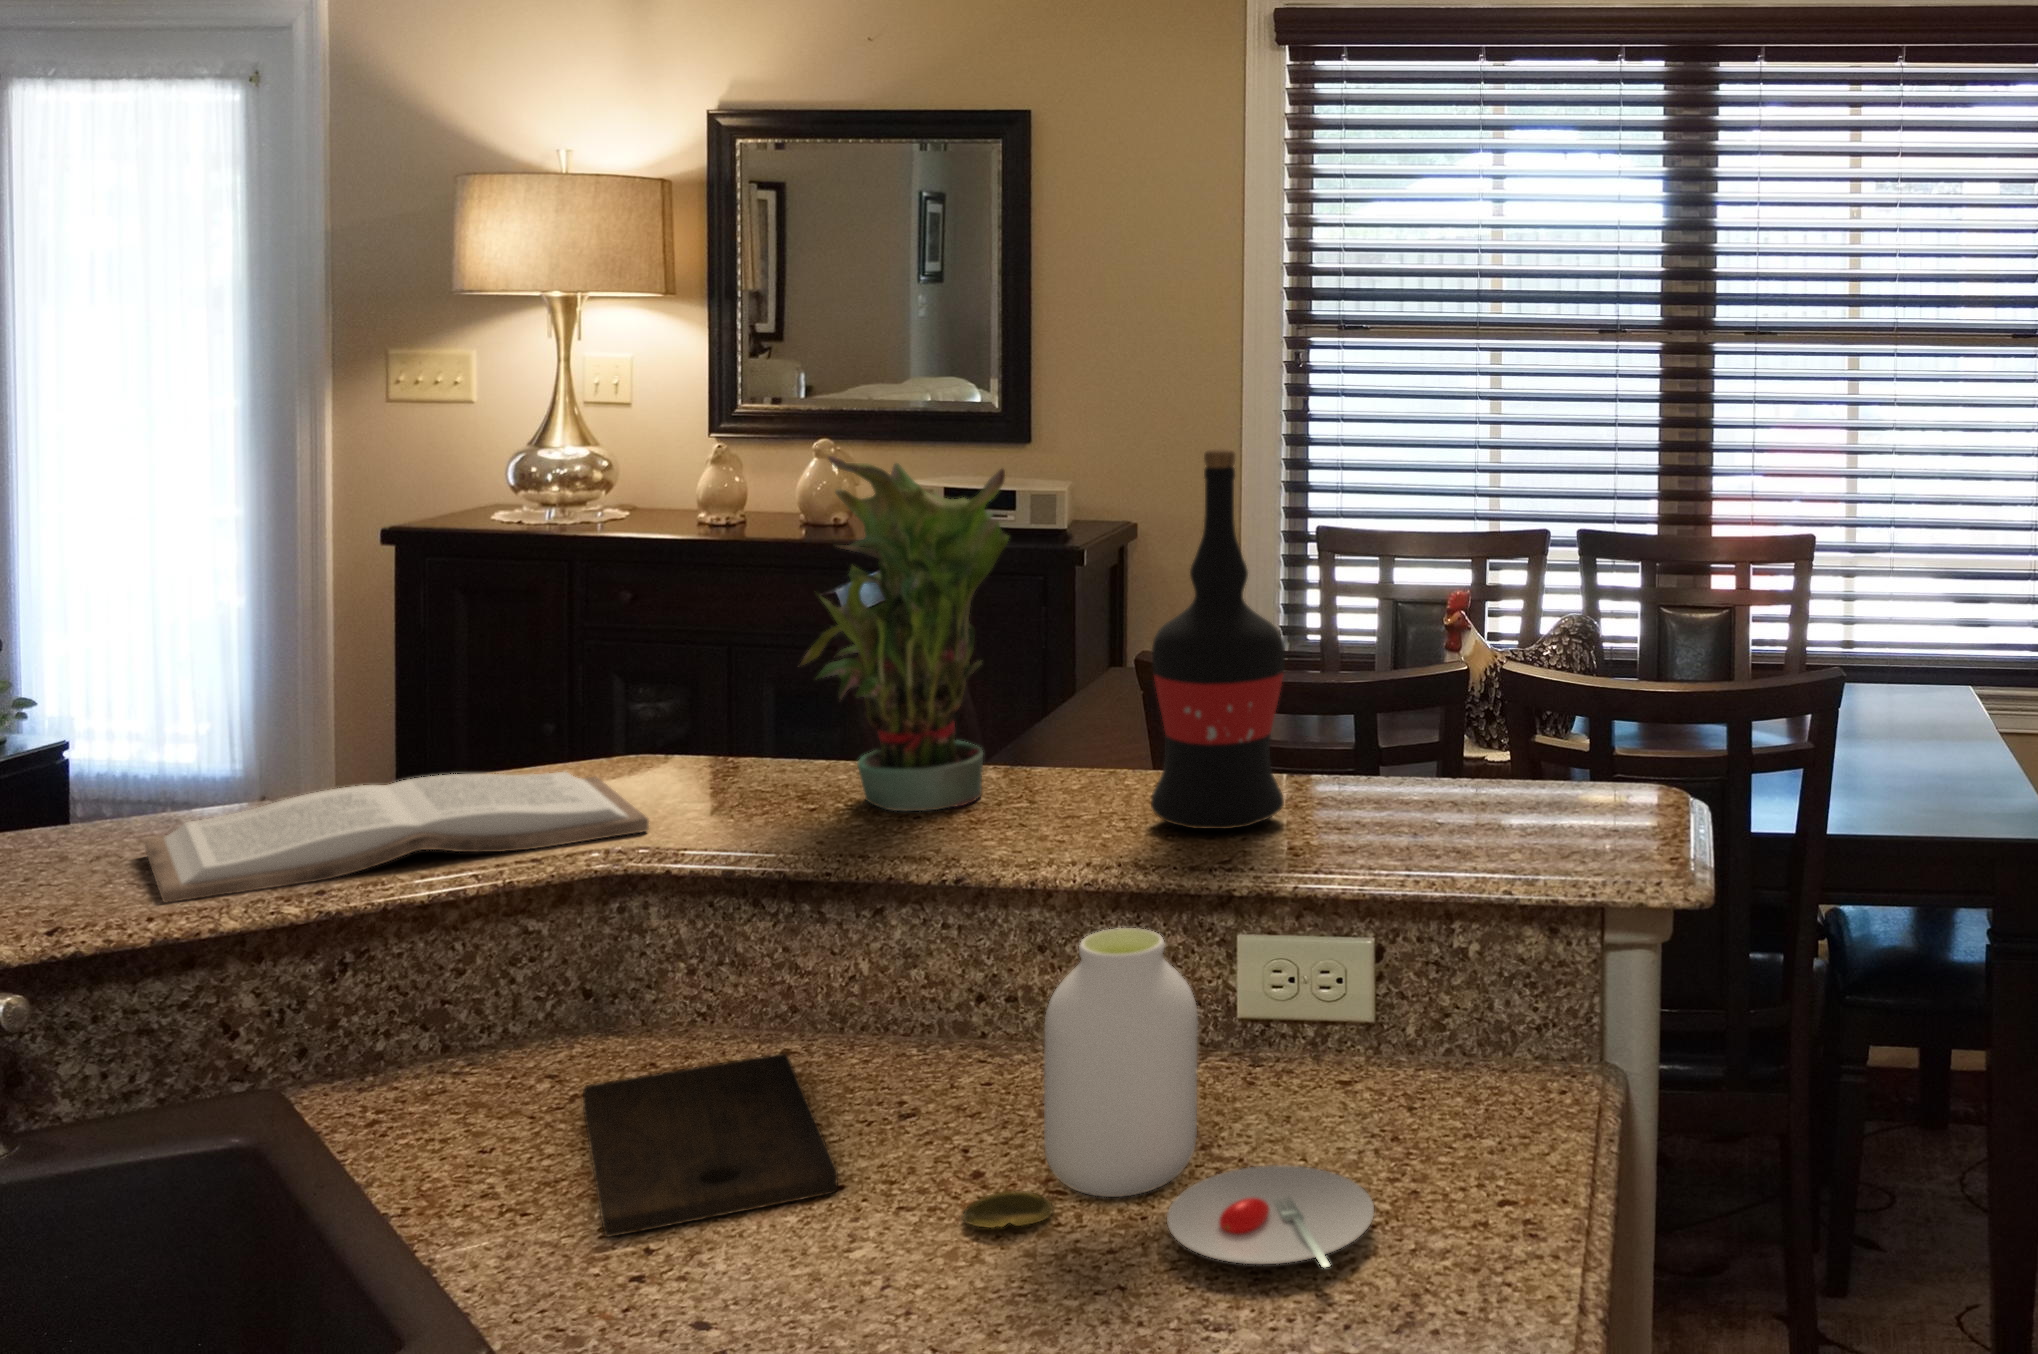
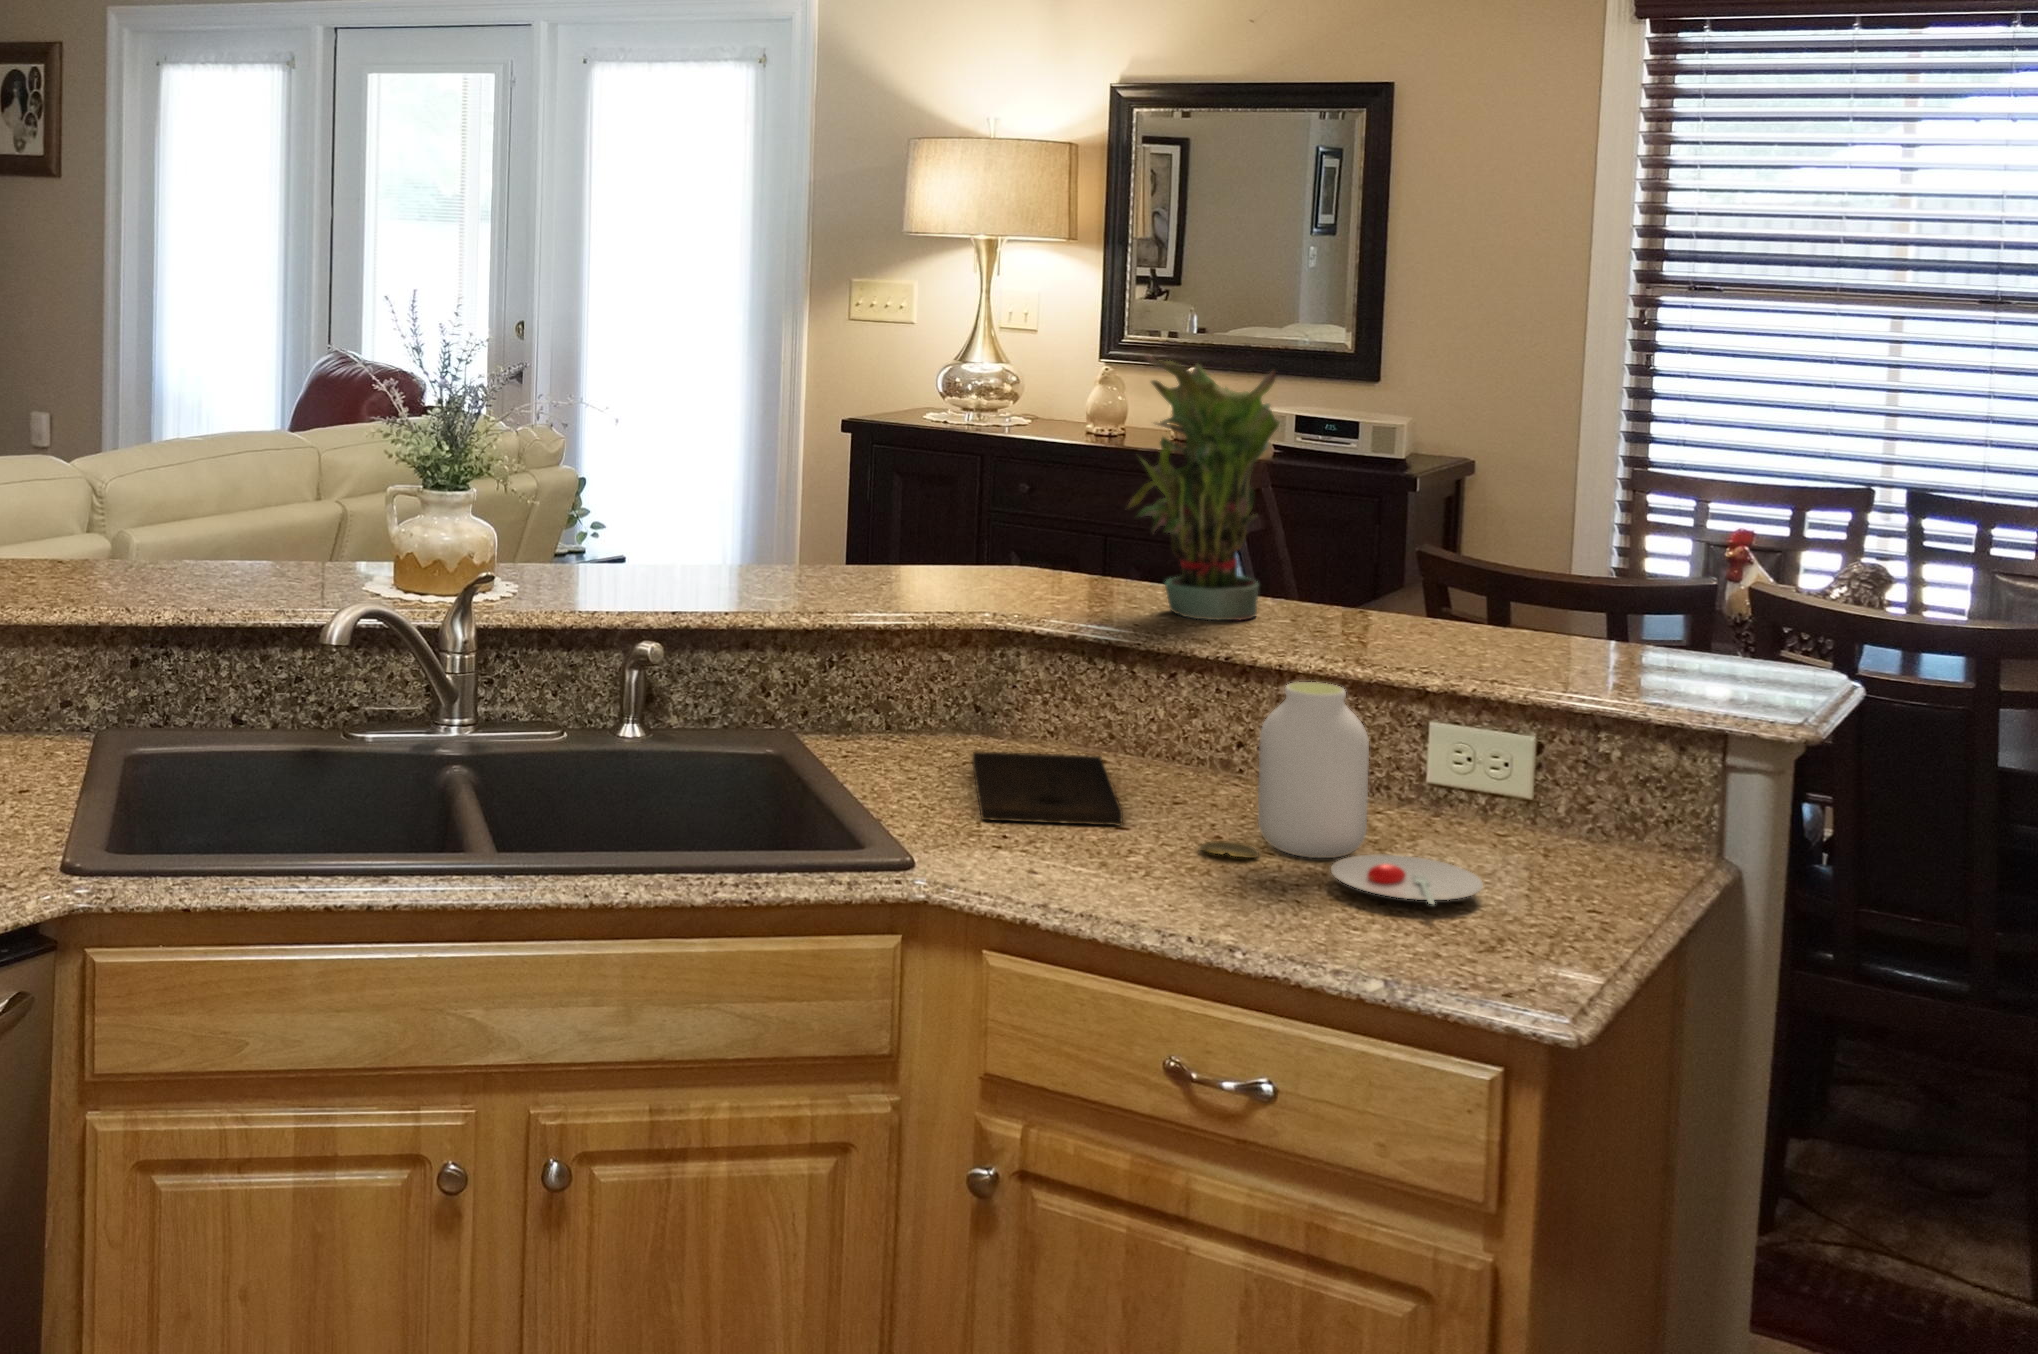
wine bottle: present [1151,449,1285,829] -> none [1377,360,1491,652]
book: present [145,772,649,903] -> none [727,562,1020,611]

